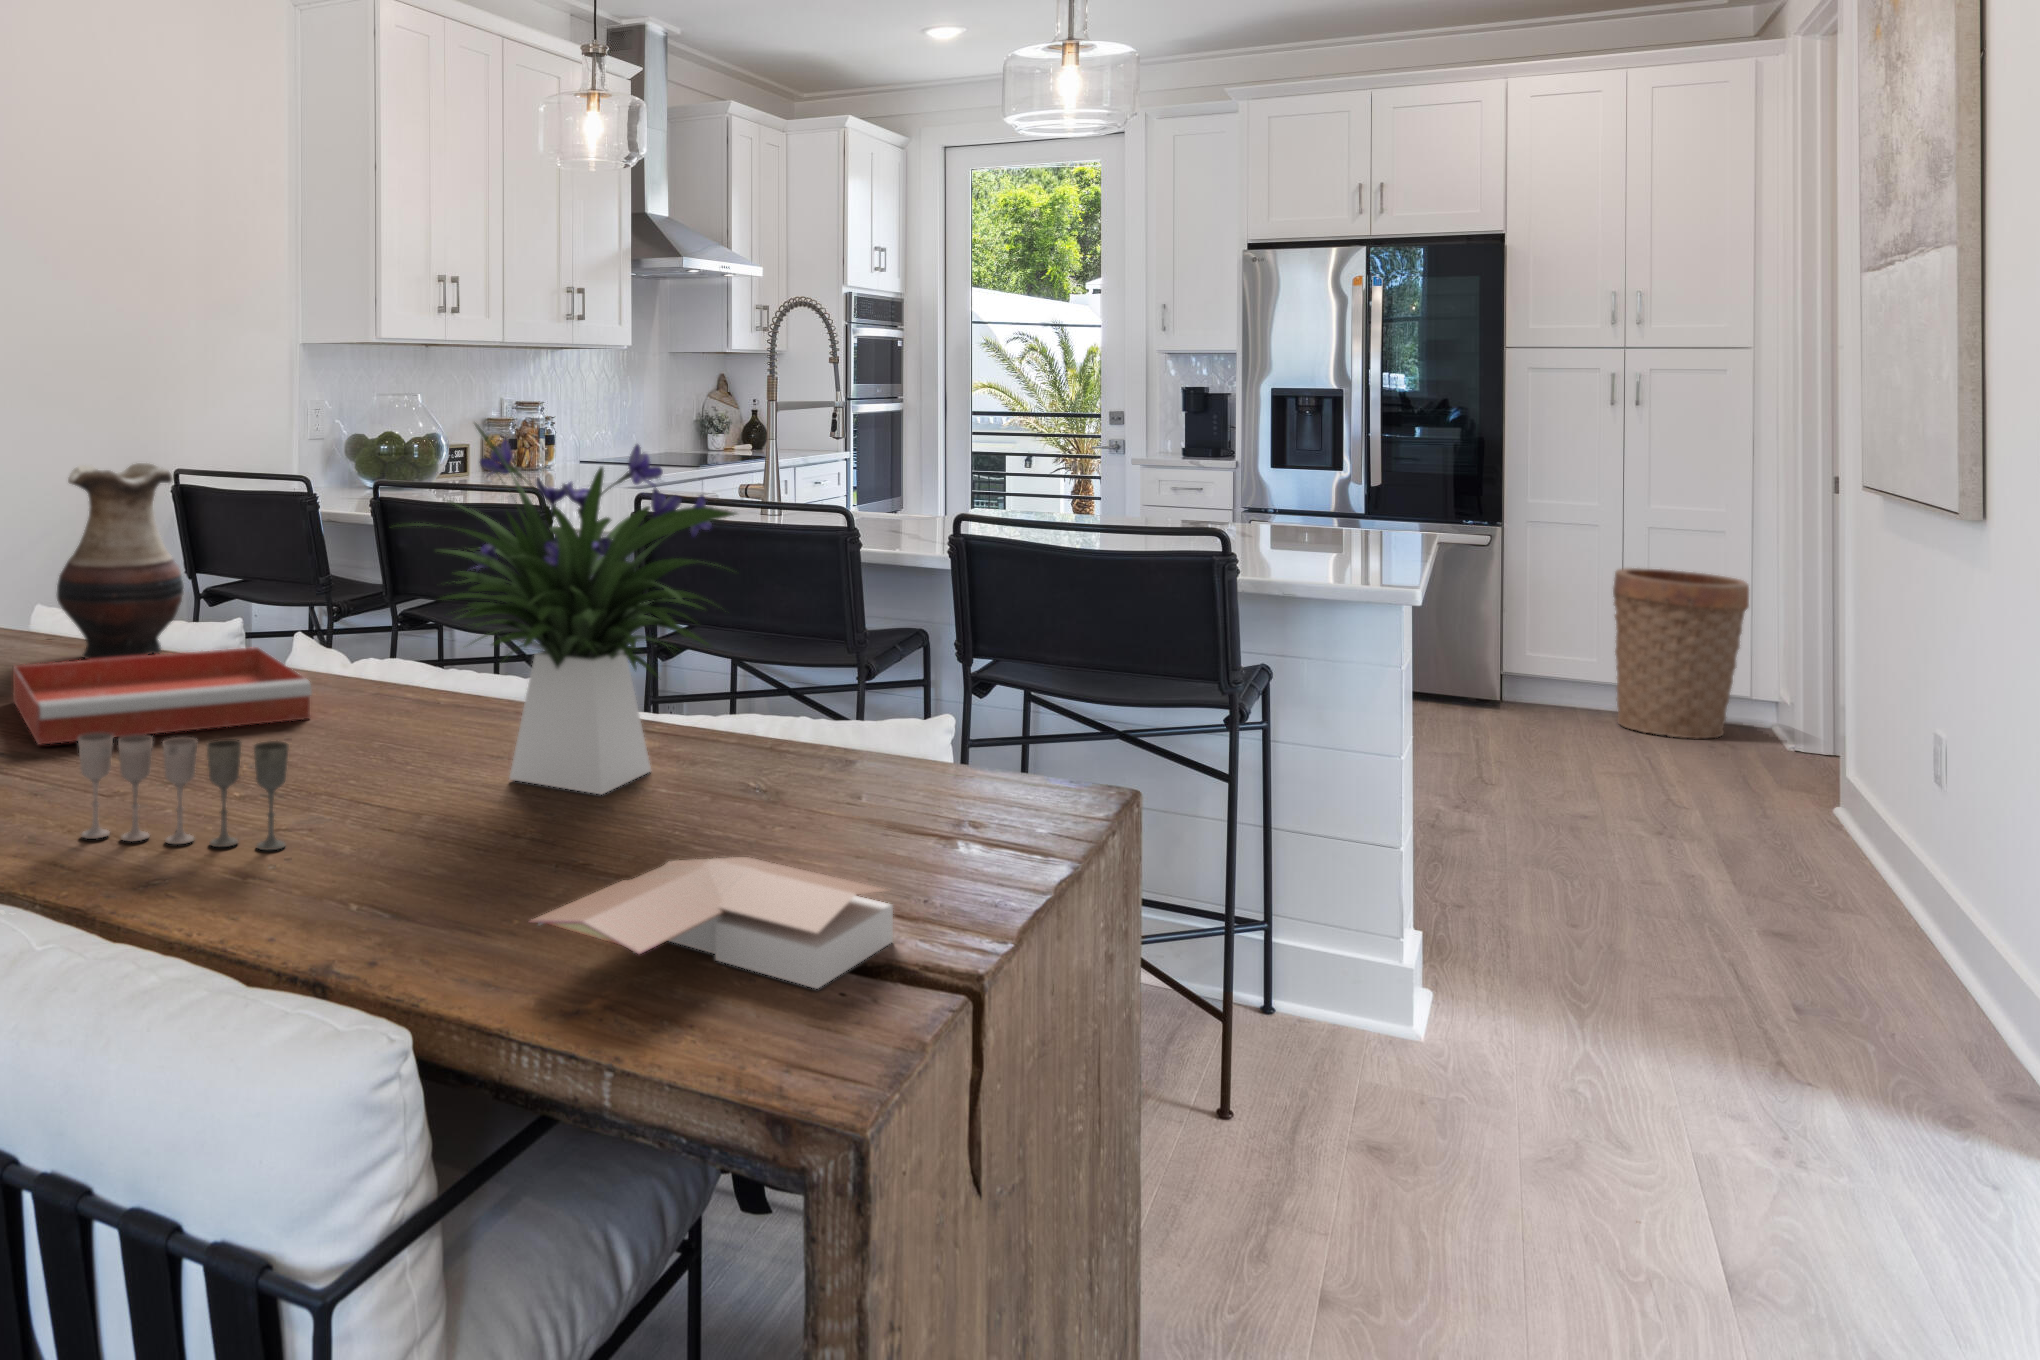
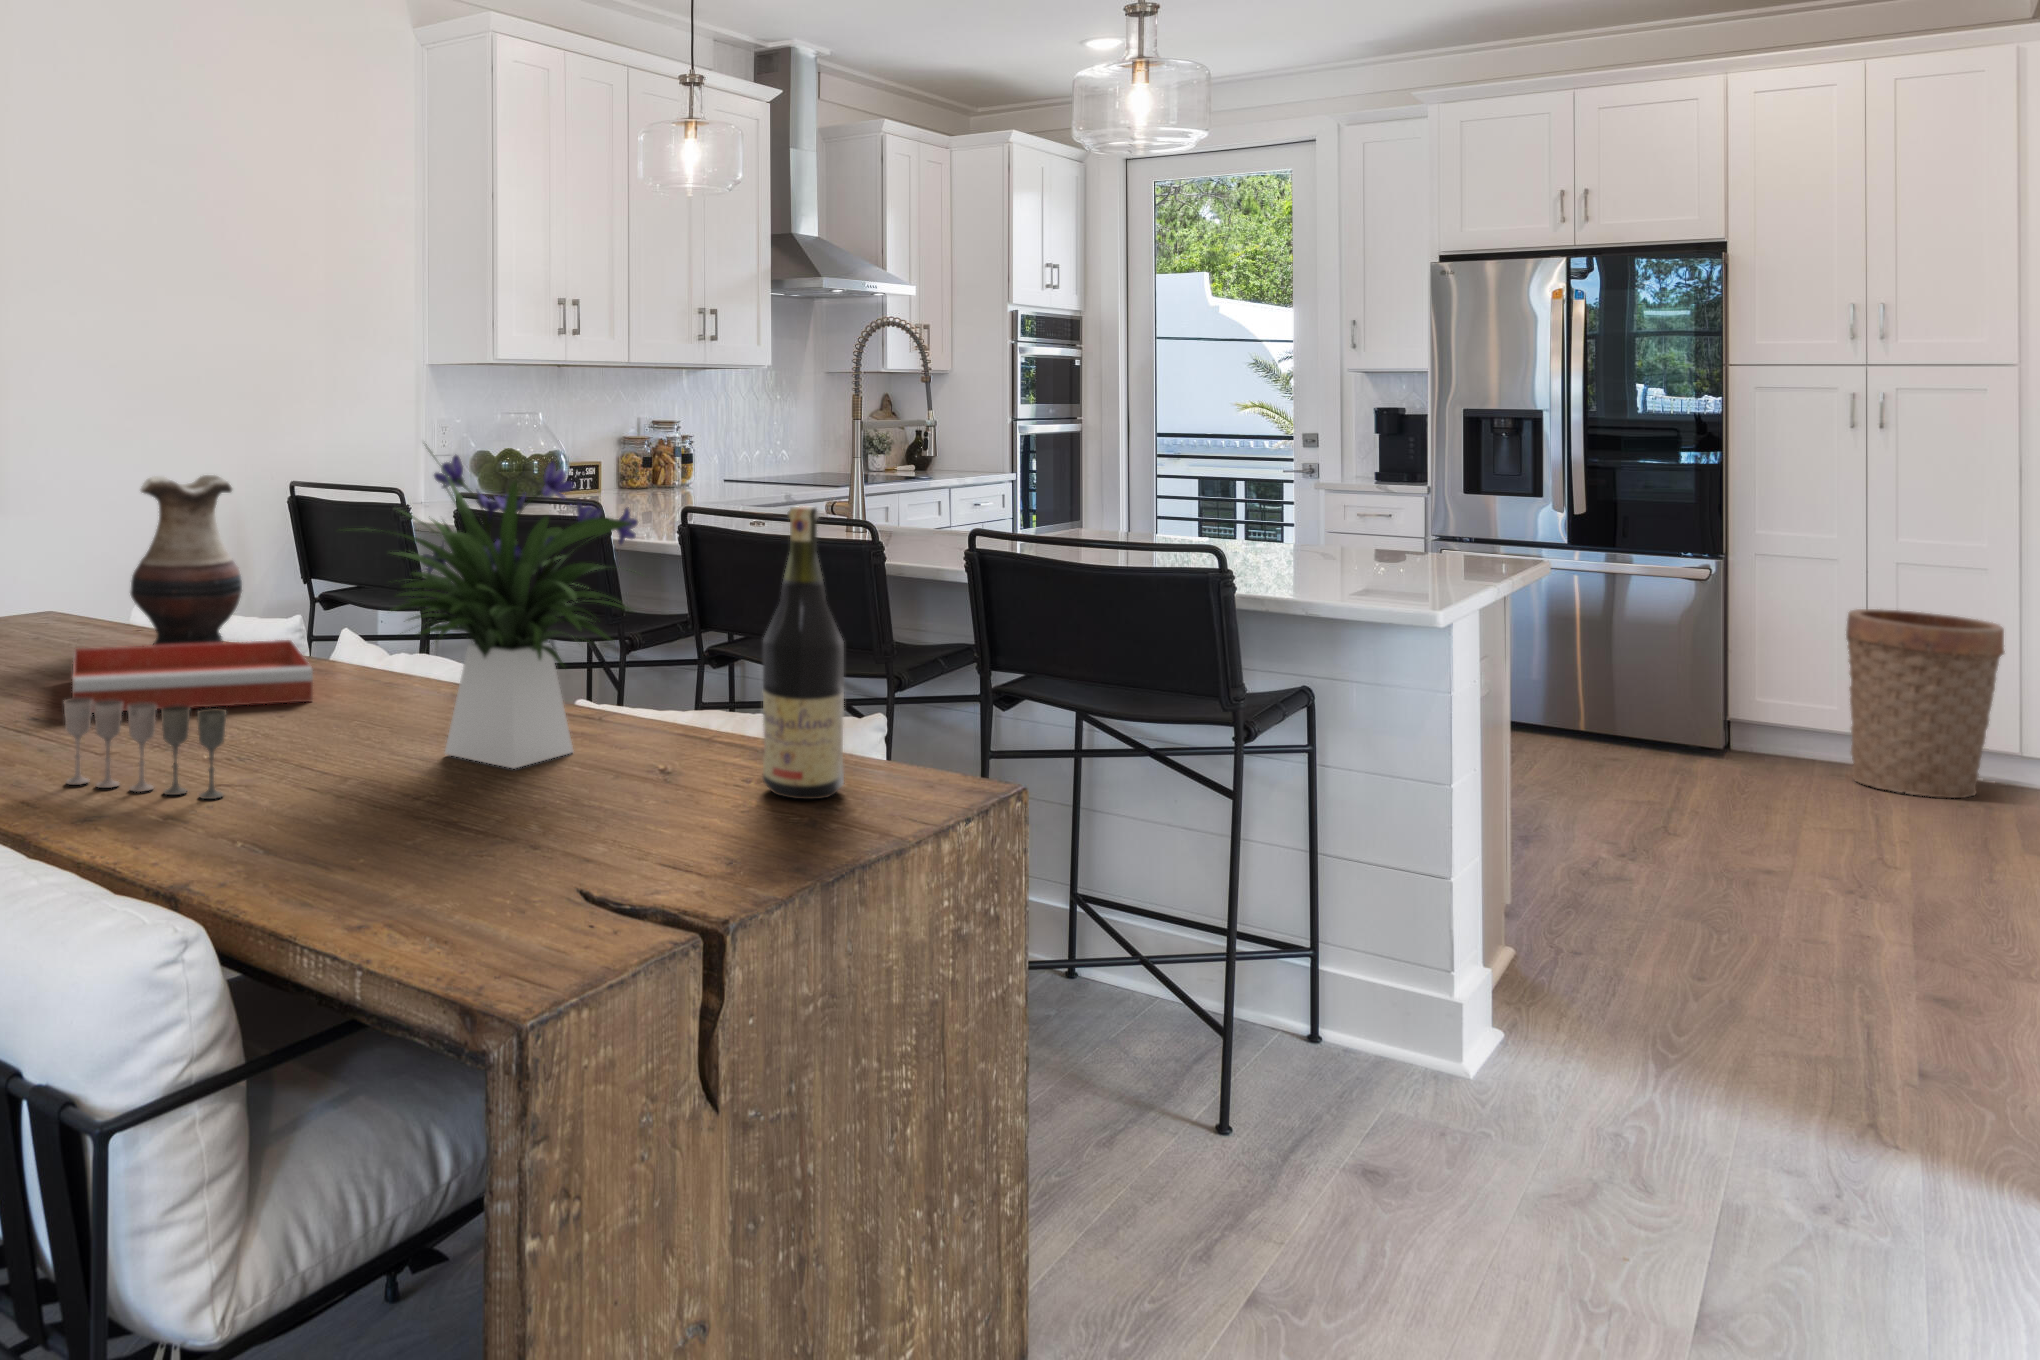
wine bottle: none [895,492,988,819] -> present [763,507,844,799]
book: present [530,857,893,989] -> none [347,812,667,916]

